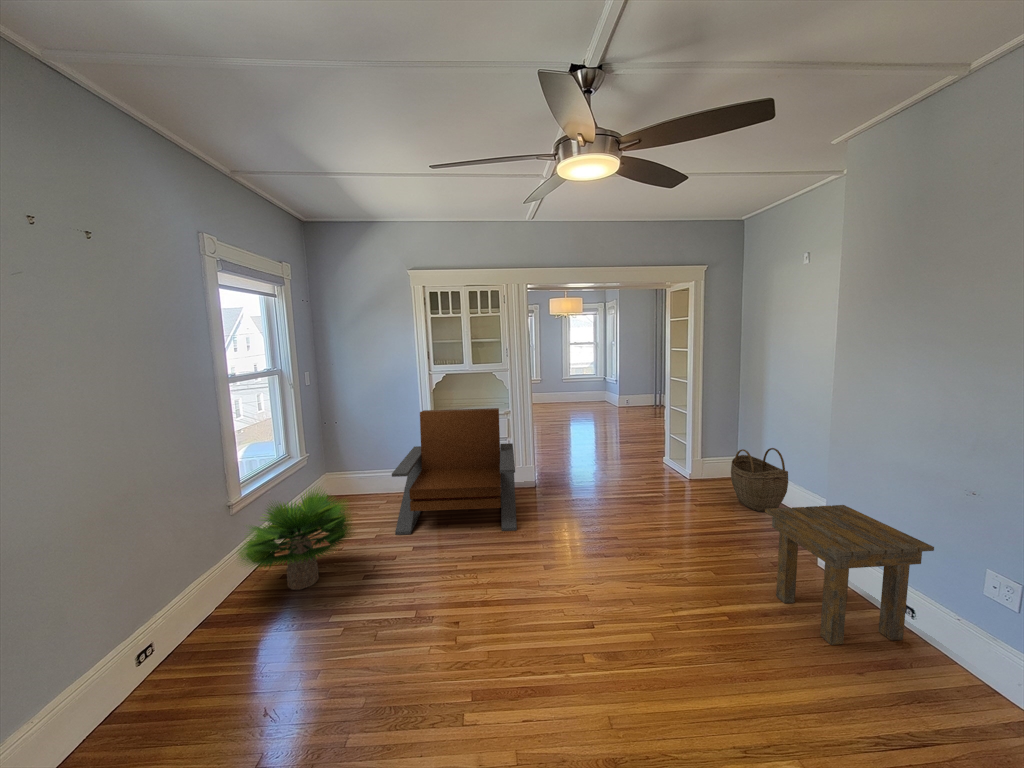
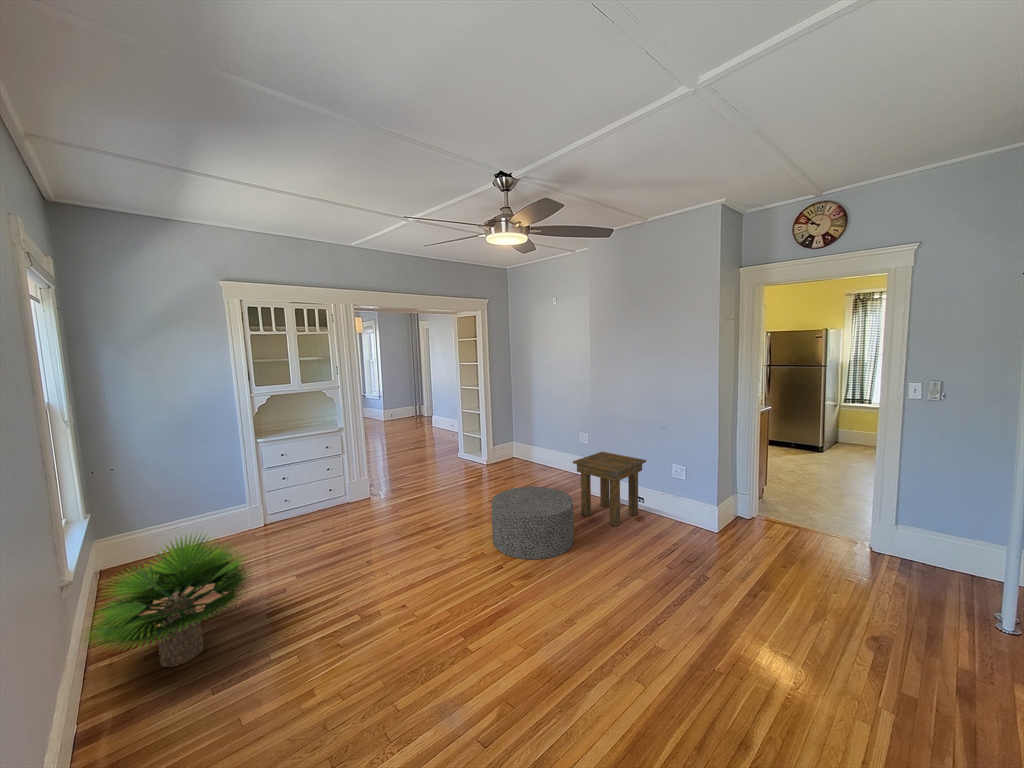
lounge chair: present [392,408,517,535] -> none [236,426,389,577]
woven basket: present [731,448,788,512] -> none [521,431,557,475]
ottoman: none [606,523,734,649] -> present [492,487,574,559]

